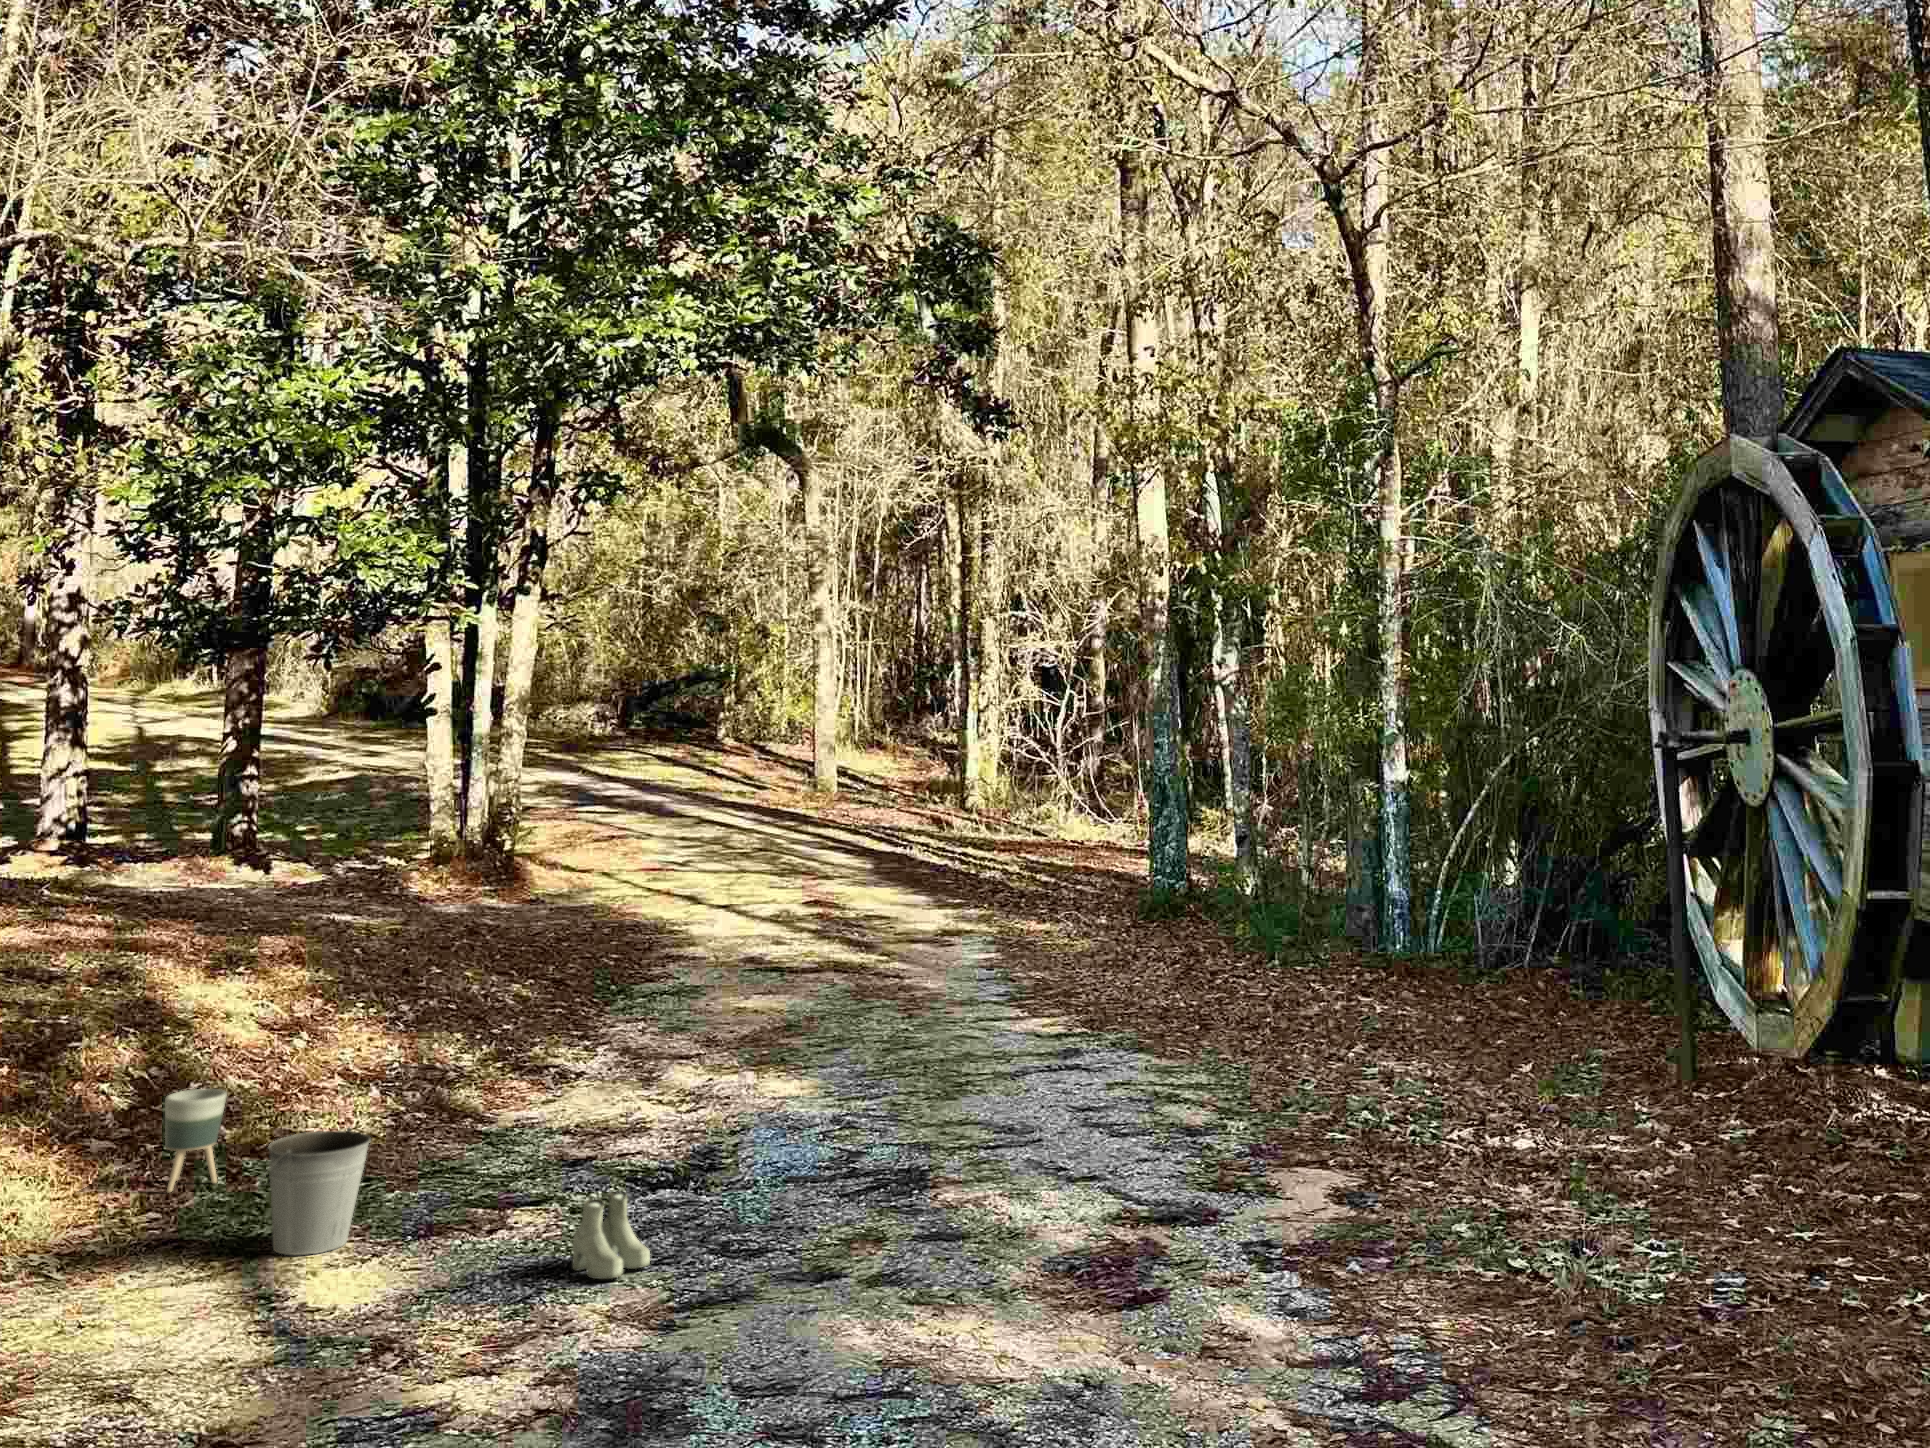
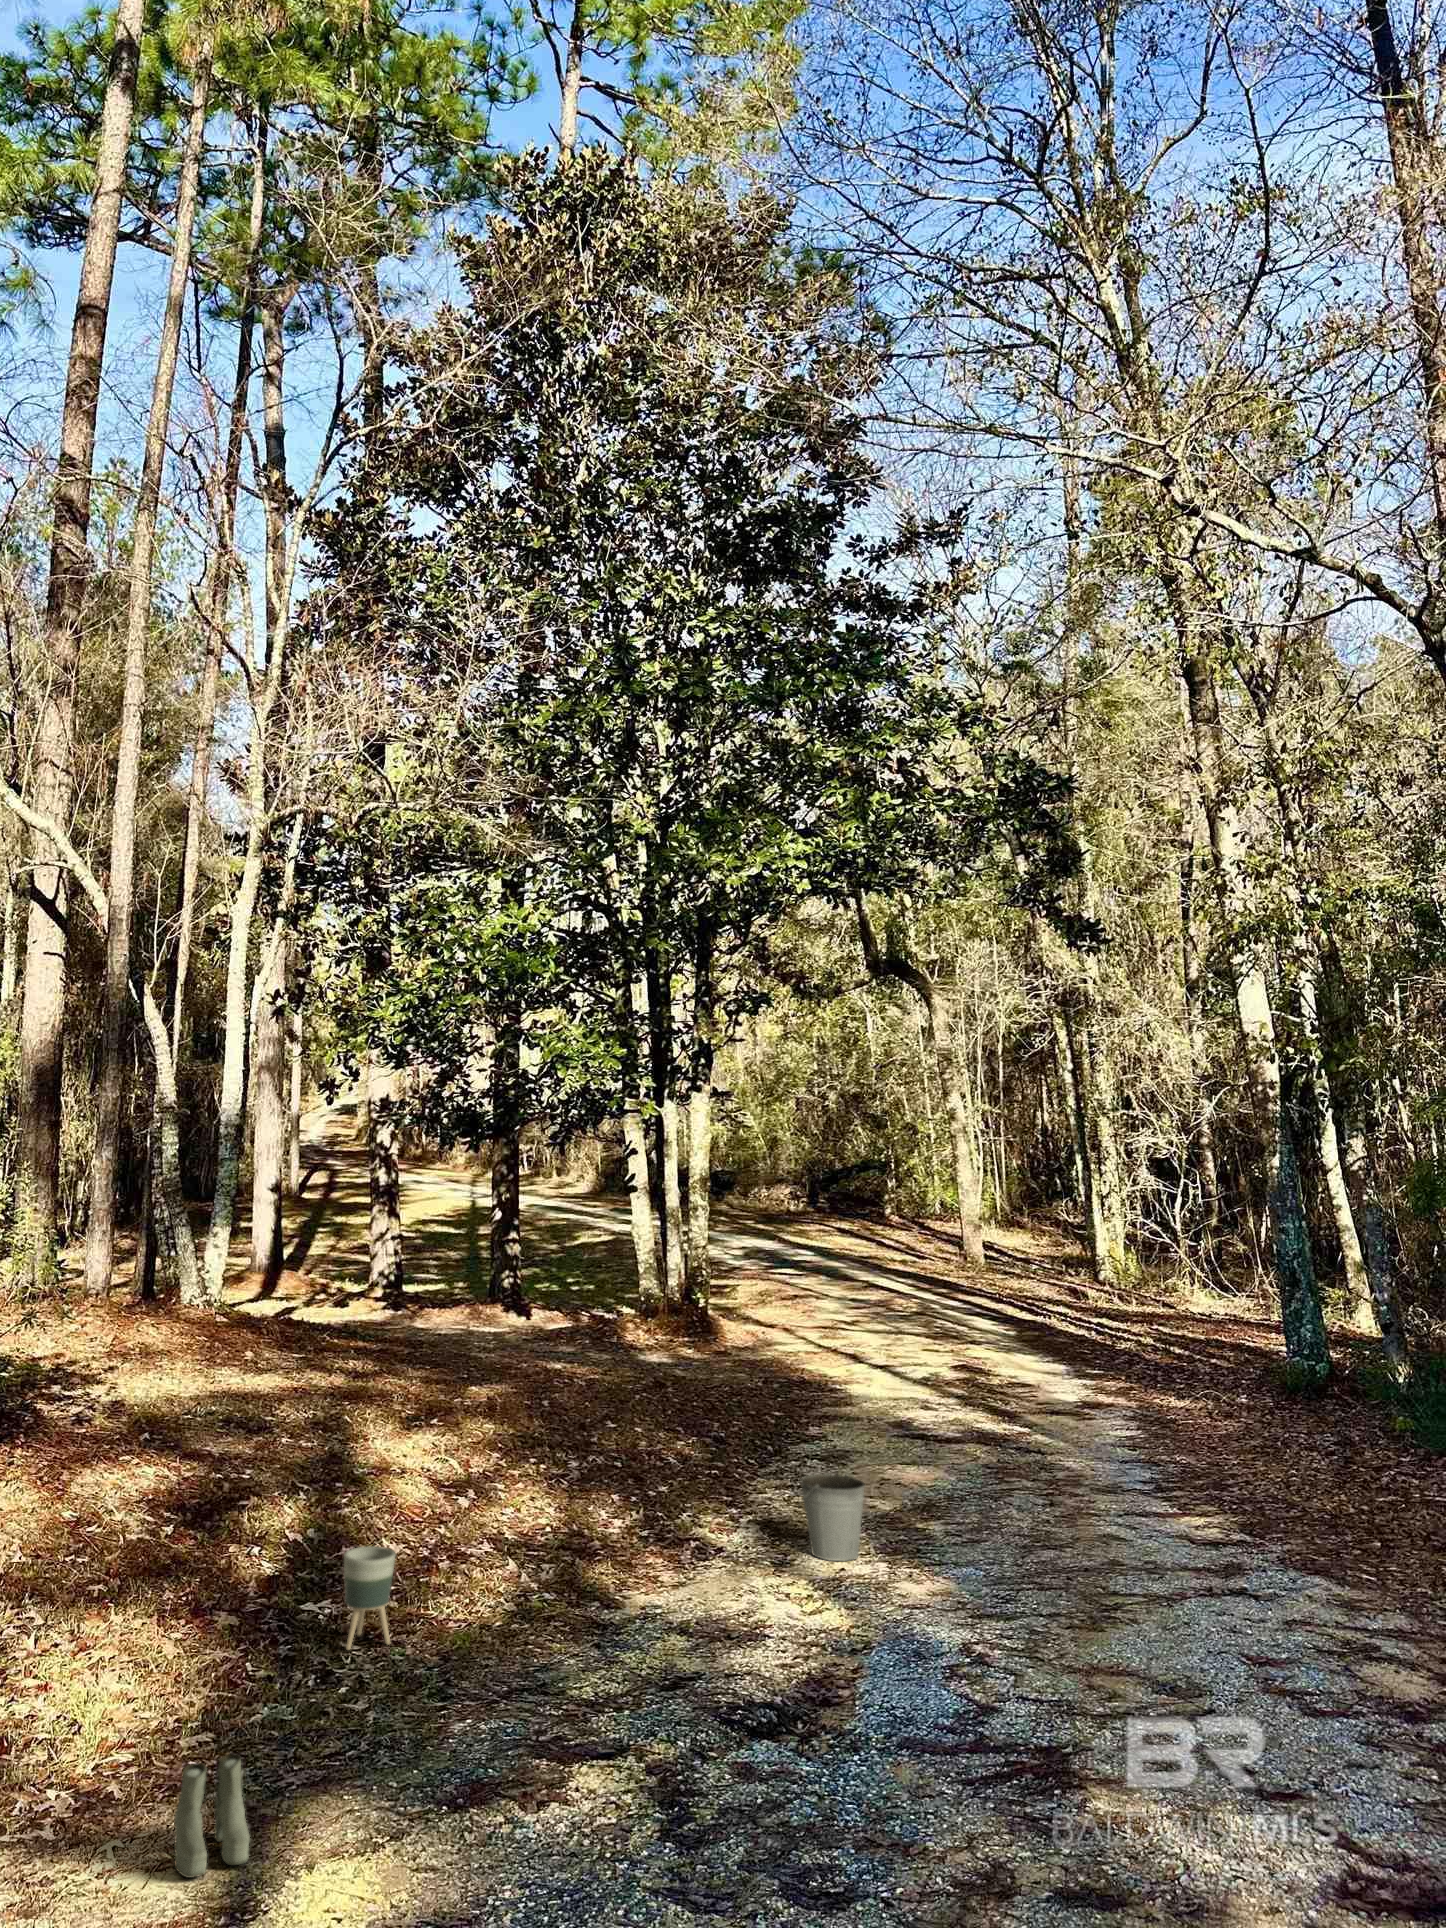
bucket: present [266,1127,371,1255] -> present [799,1474,865,1561]
boots: present [573,1191,650,1279] -> present [174,1755,250,1878]

